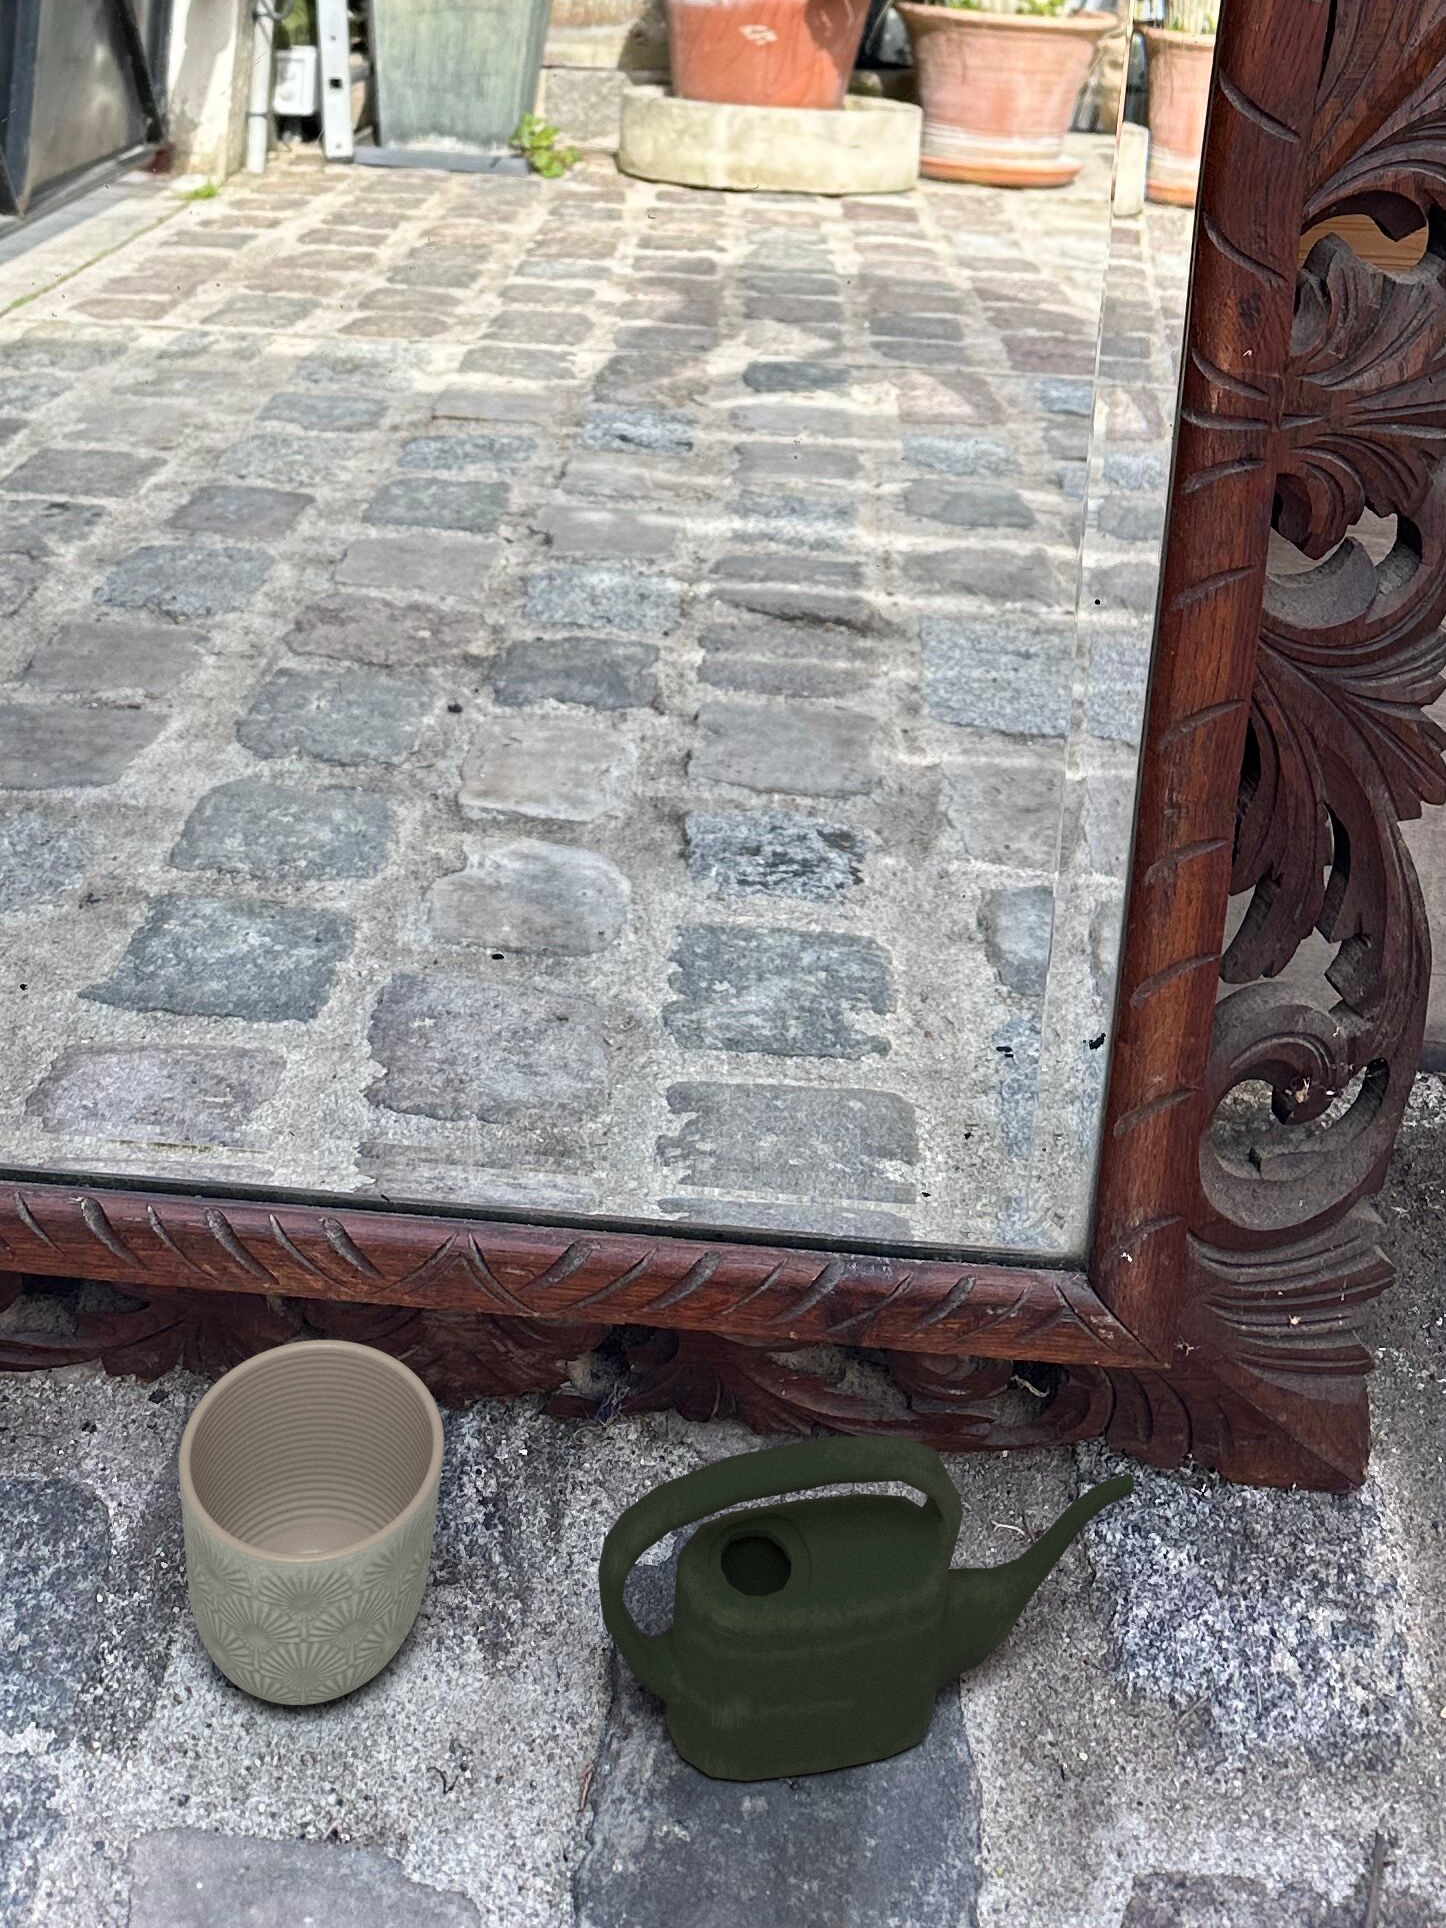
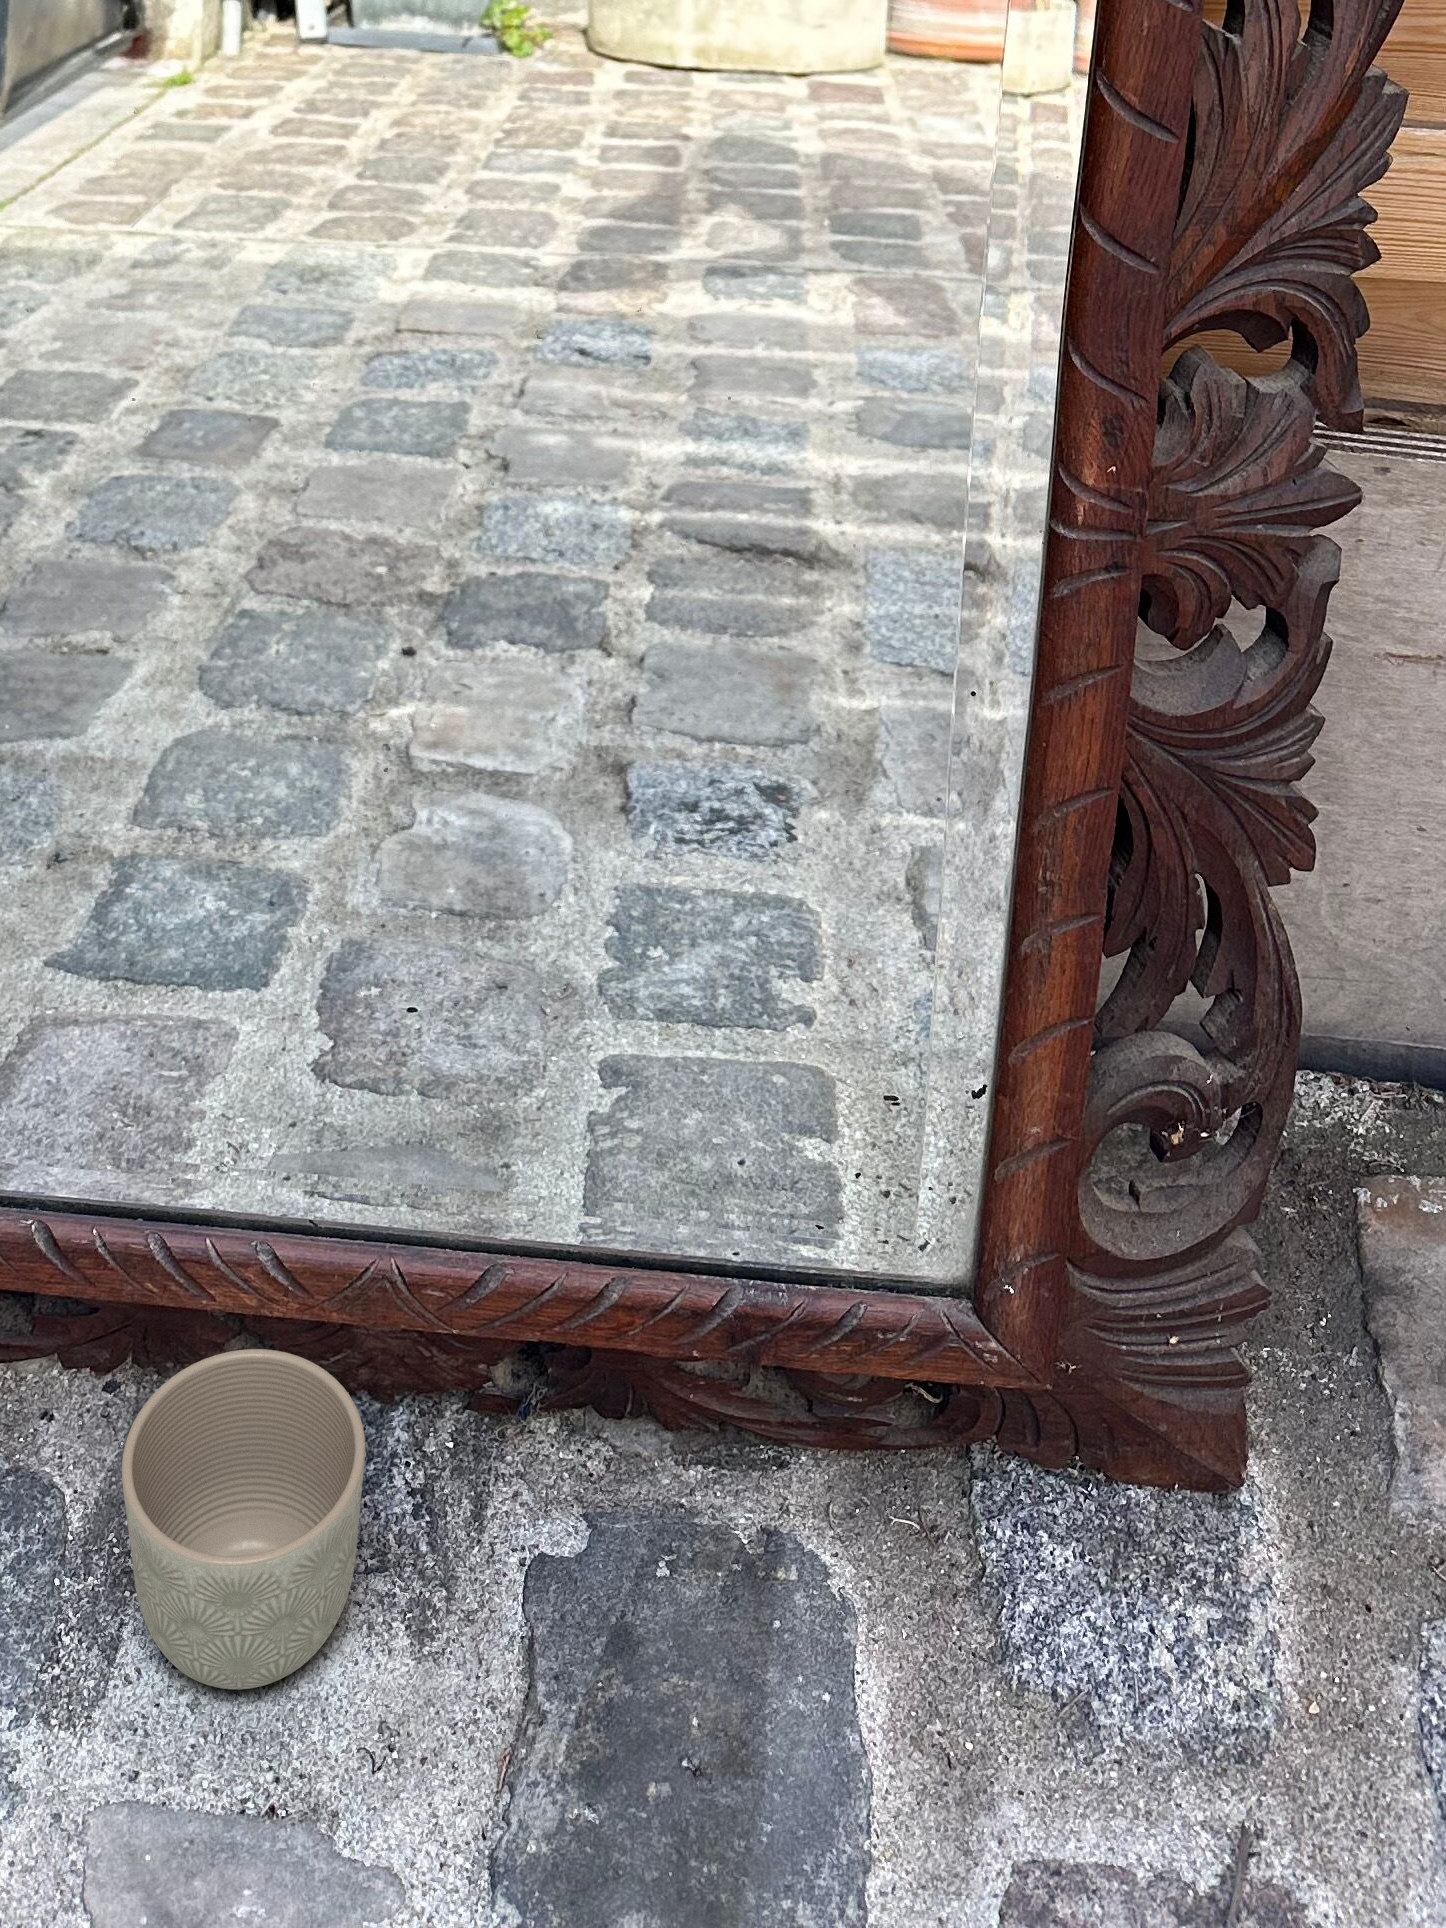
watering can: present [598,1436,1134,1781] -> none [507,1451,1009,1767]

